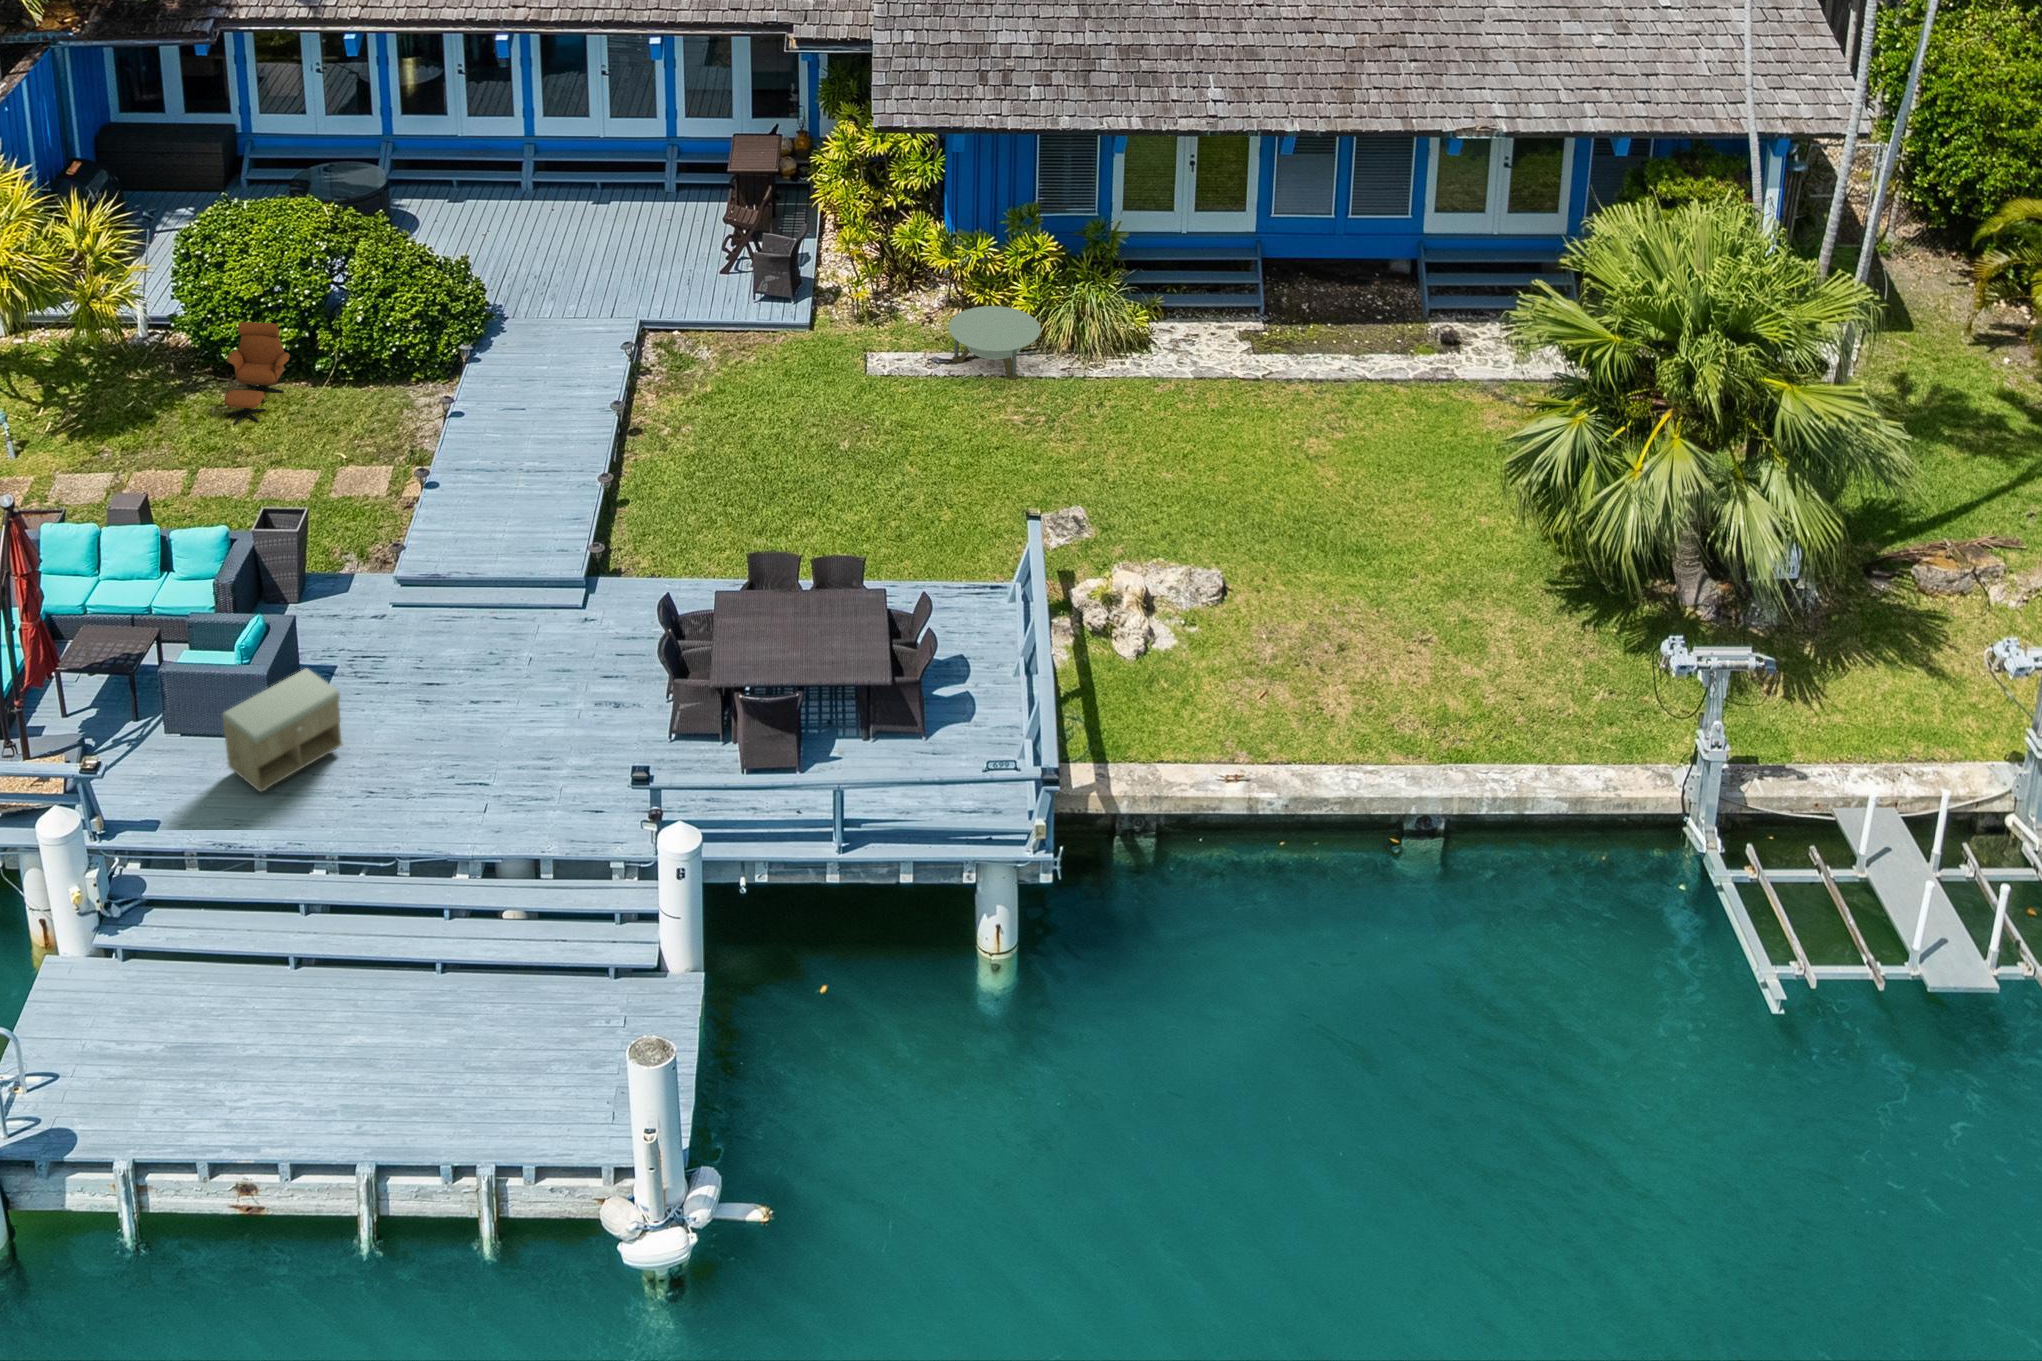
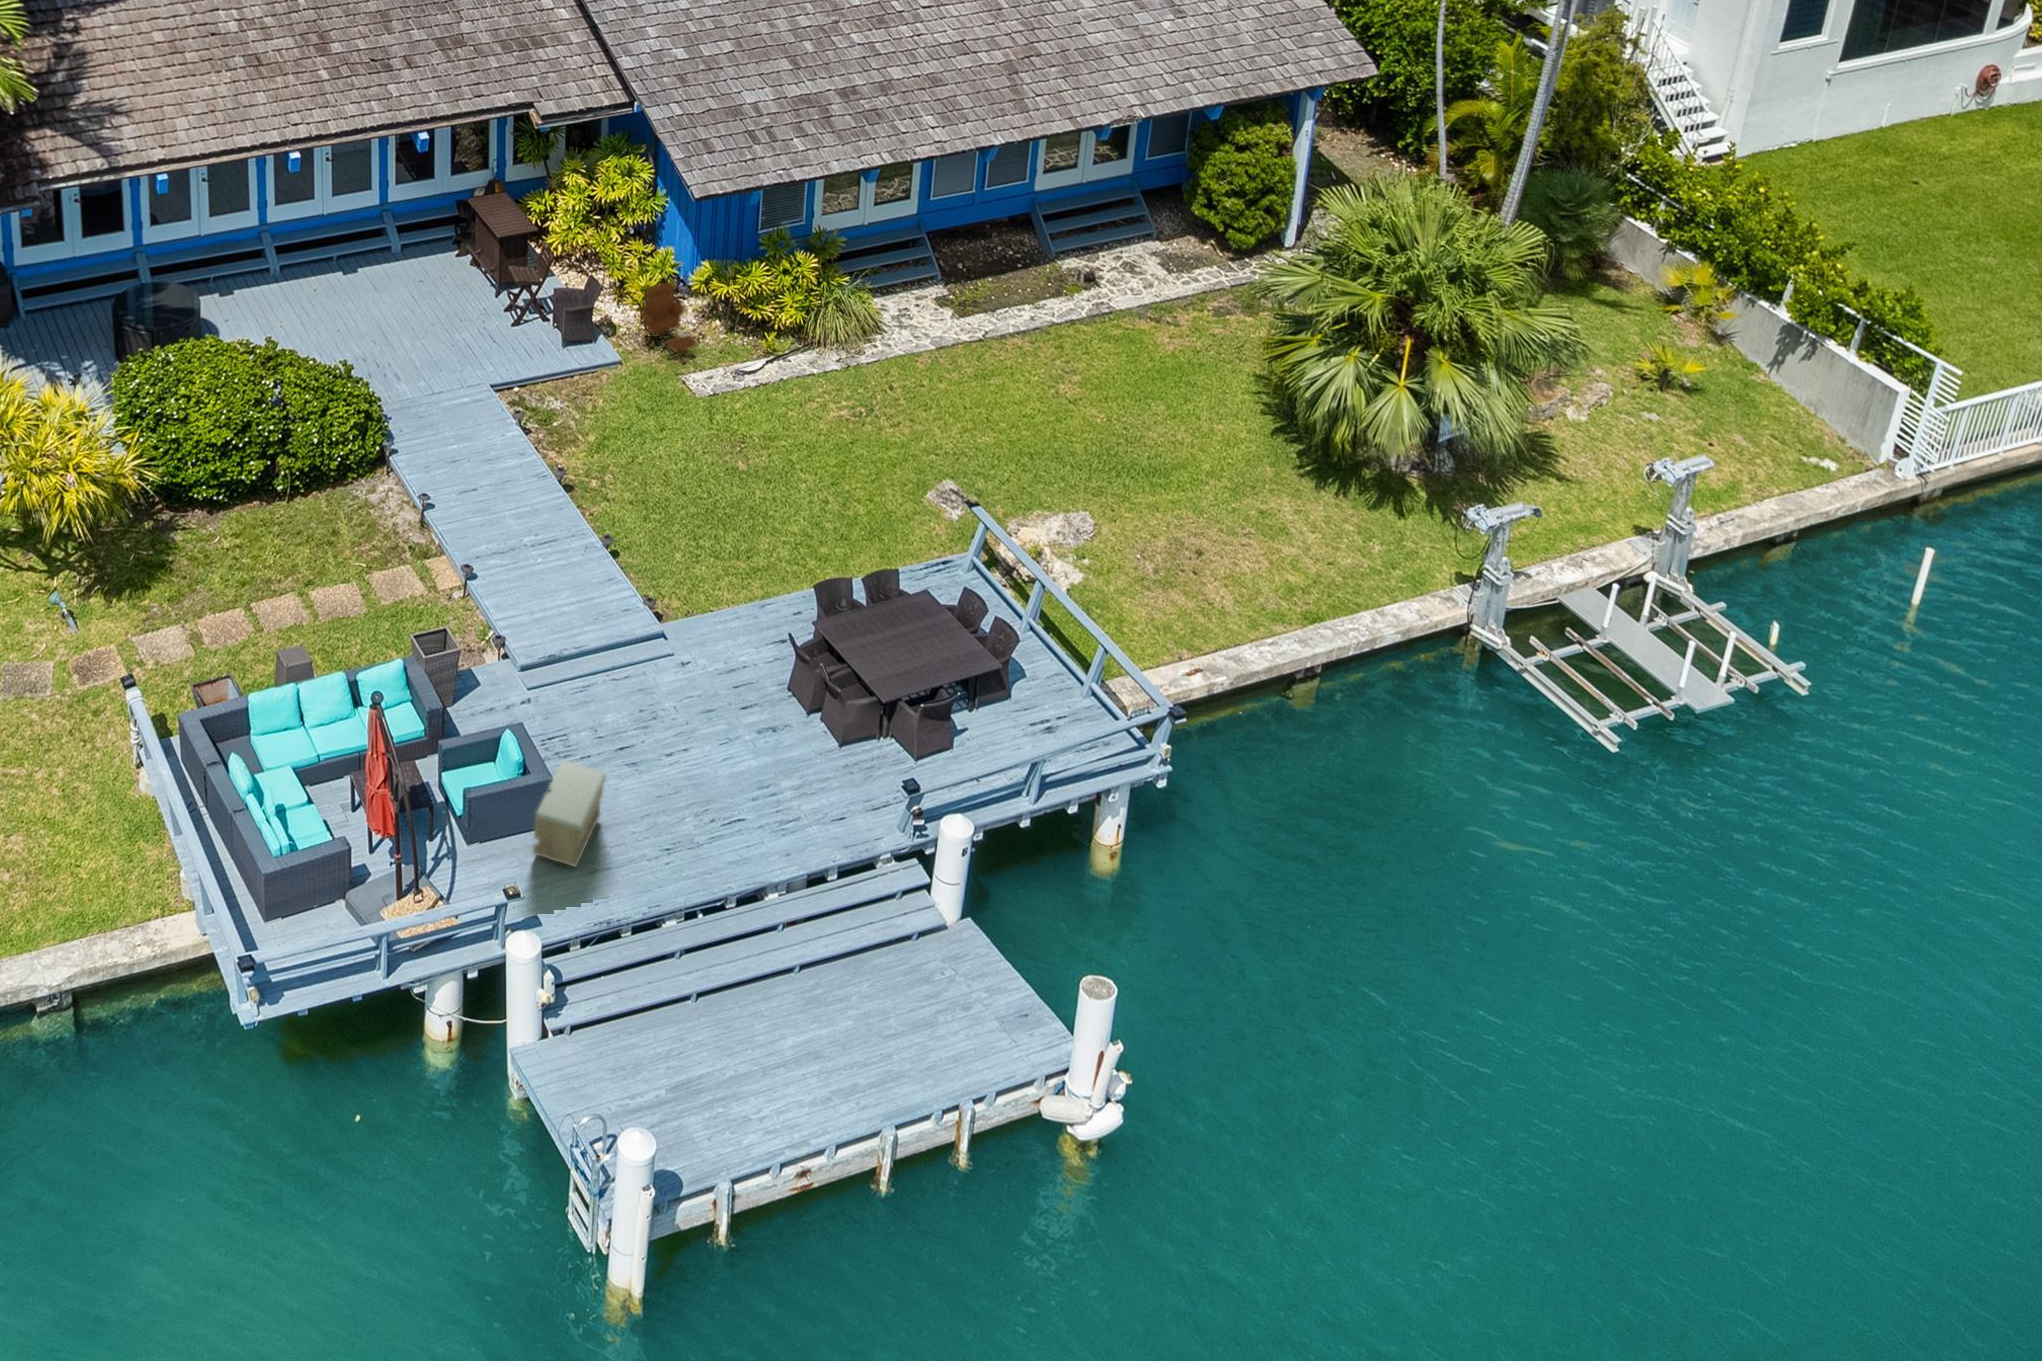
round table: present [949,306,1041,379] -> none [749,320,826,381]
lounge chair: present [224,322,290,425] -> present [640,282,697,359]

